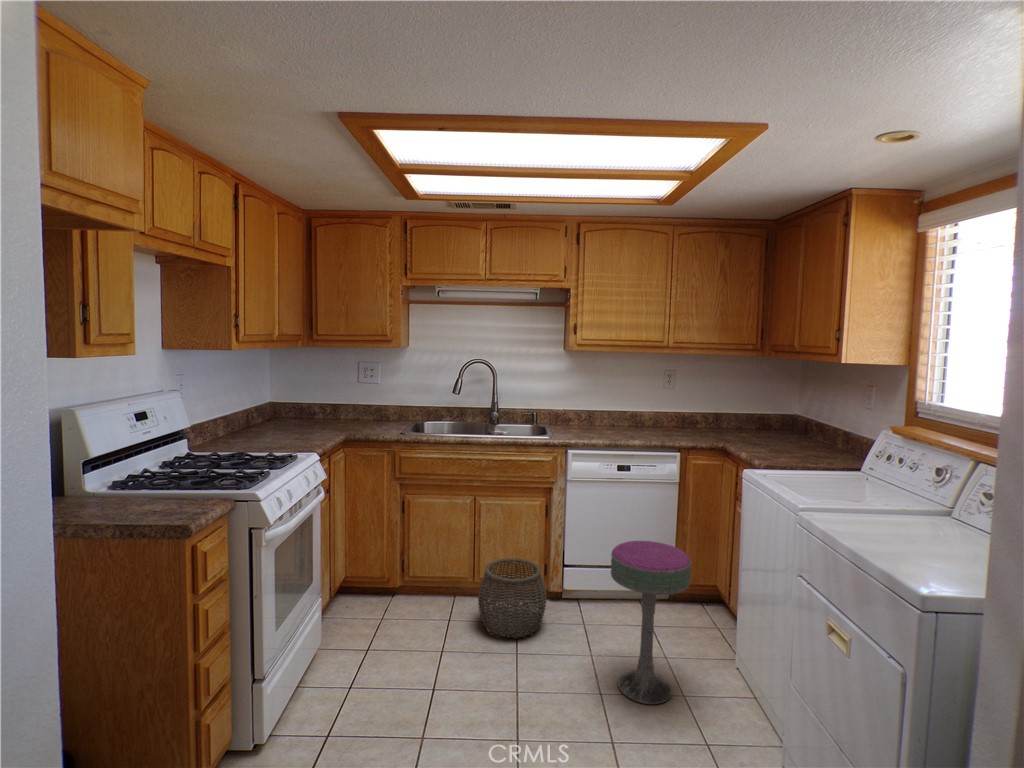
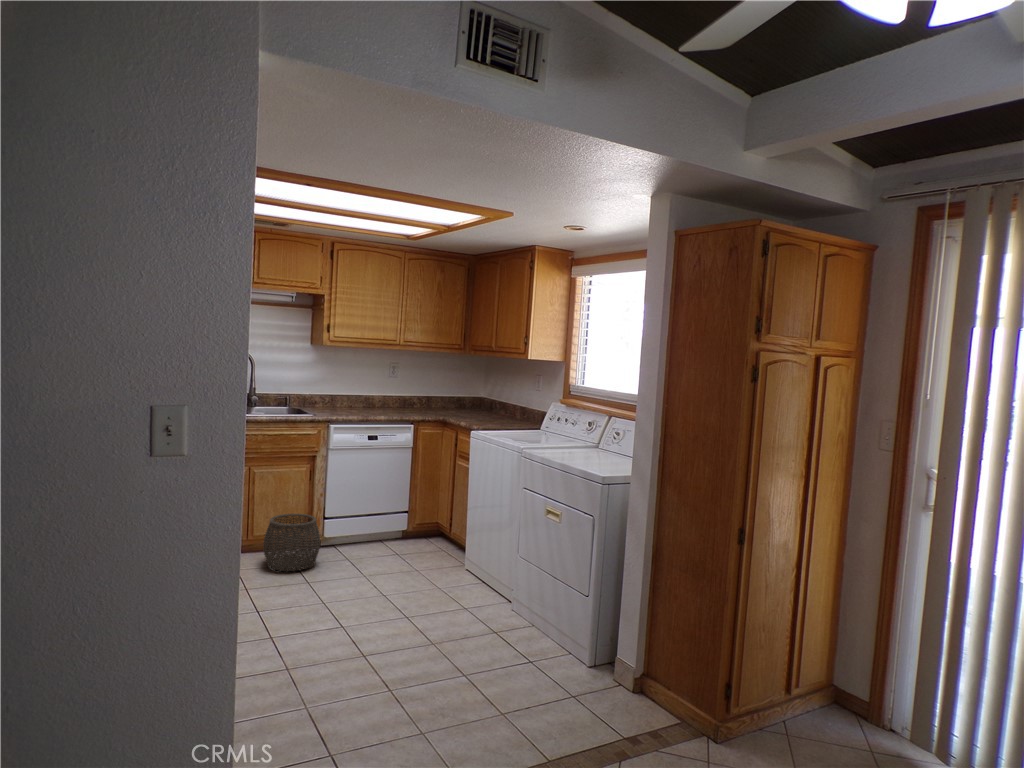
bar stool: present [611,541,691,704] -> none [383,481,436,585]

